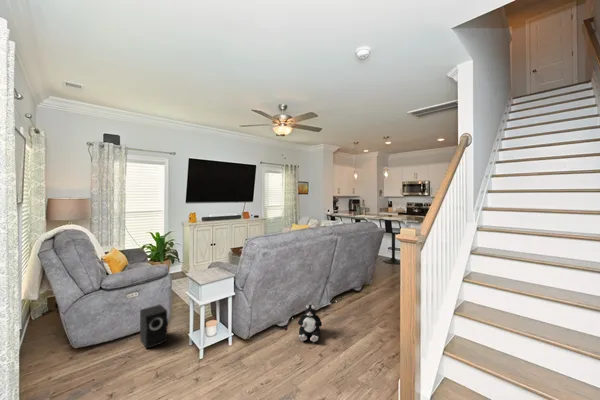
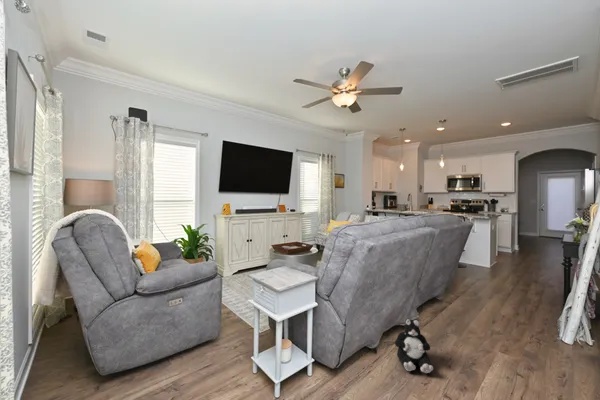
speaker: present [140,304,168,348] -> none [185,315,223,378]

